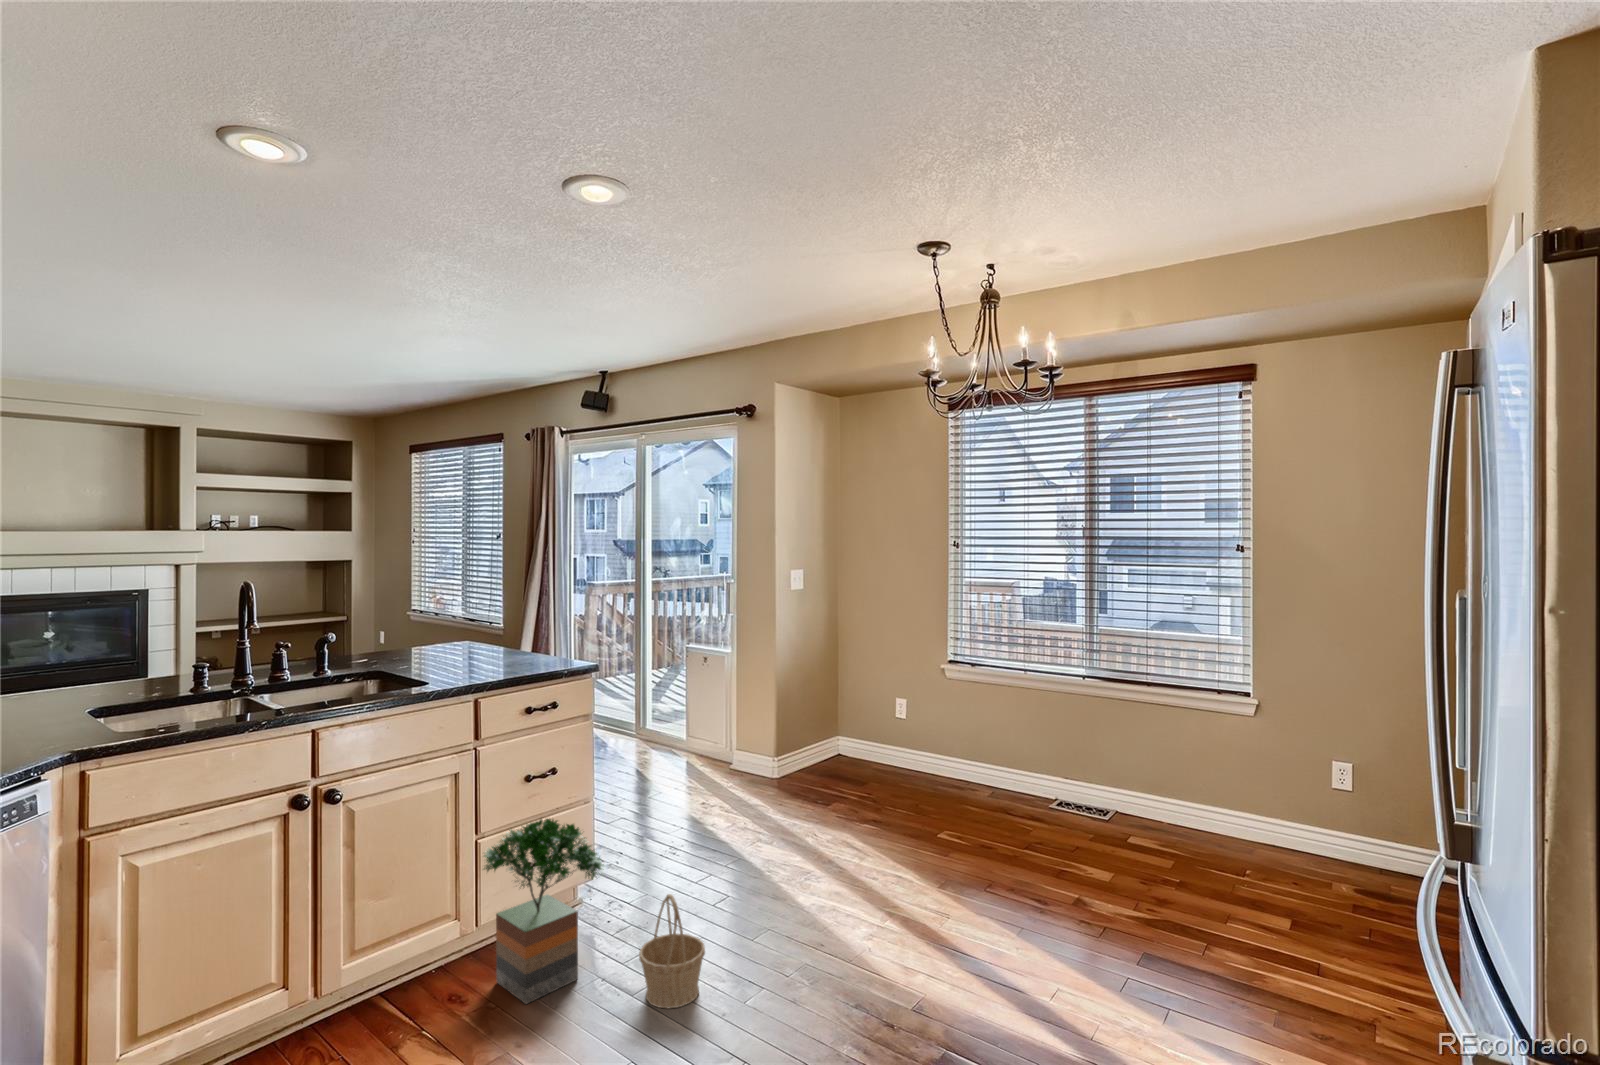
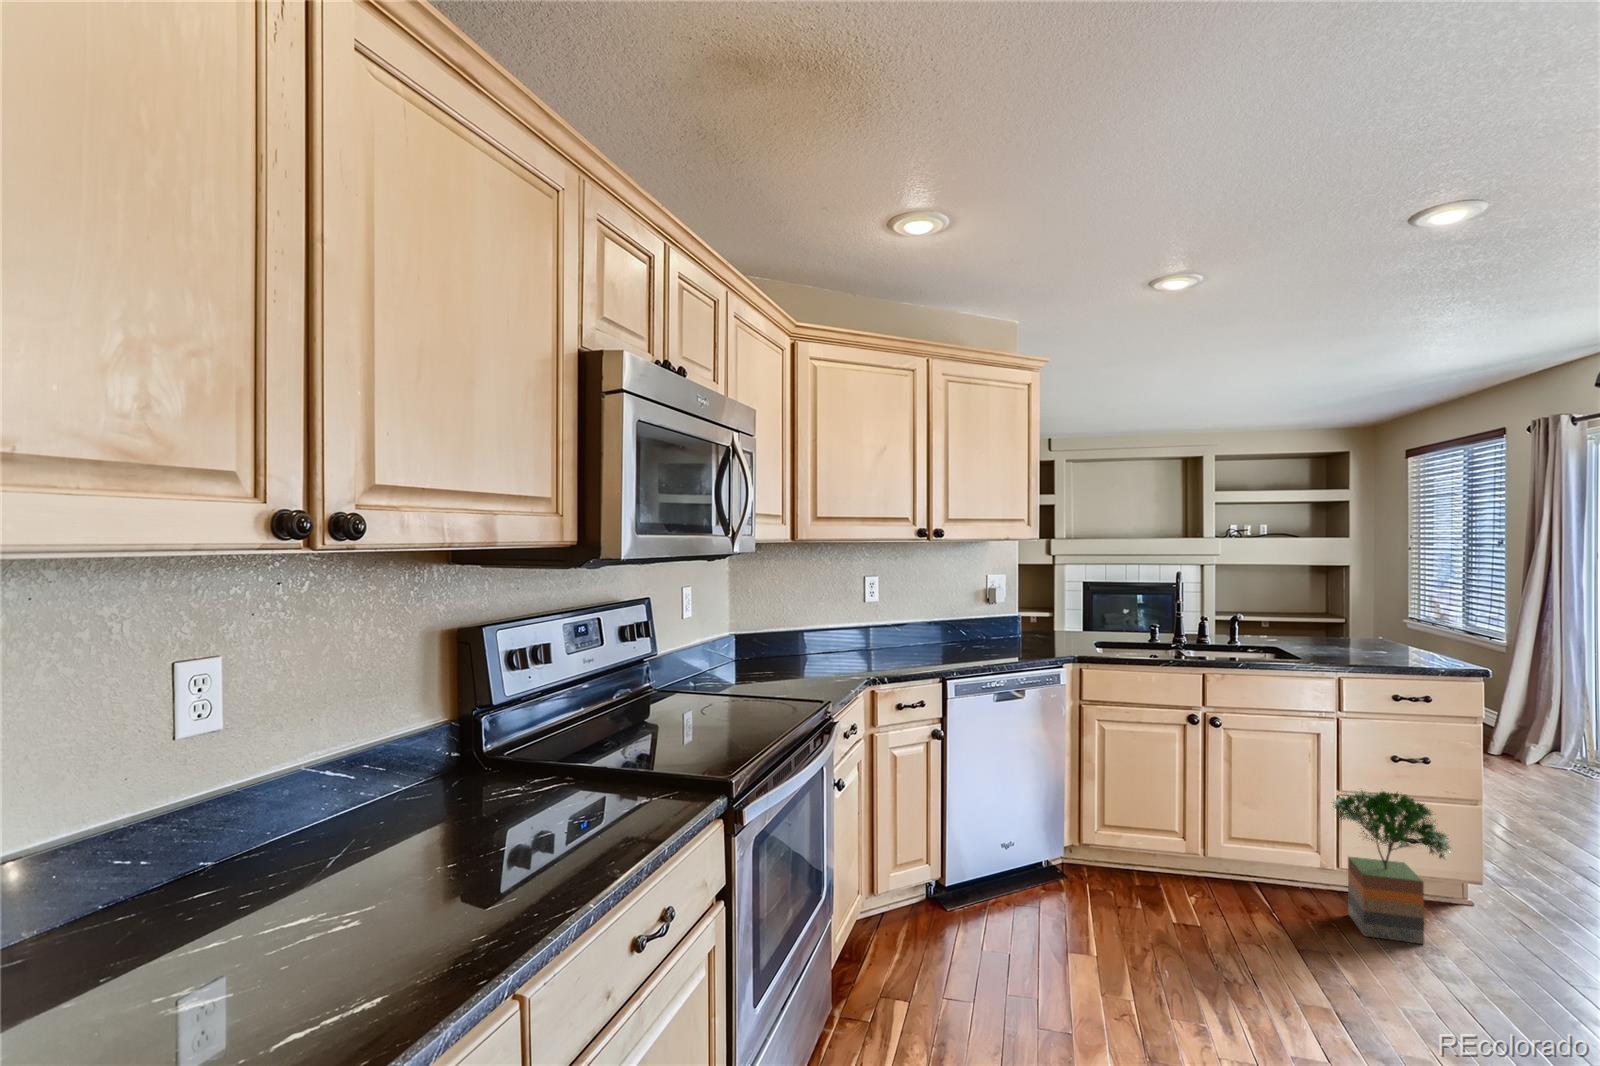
basket: present [639,894,705,1008] -> none [1476,897,1563,1010]

